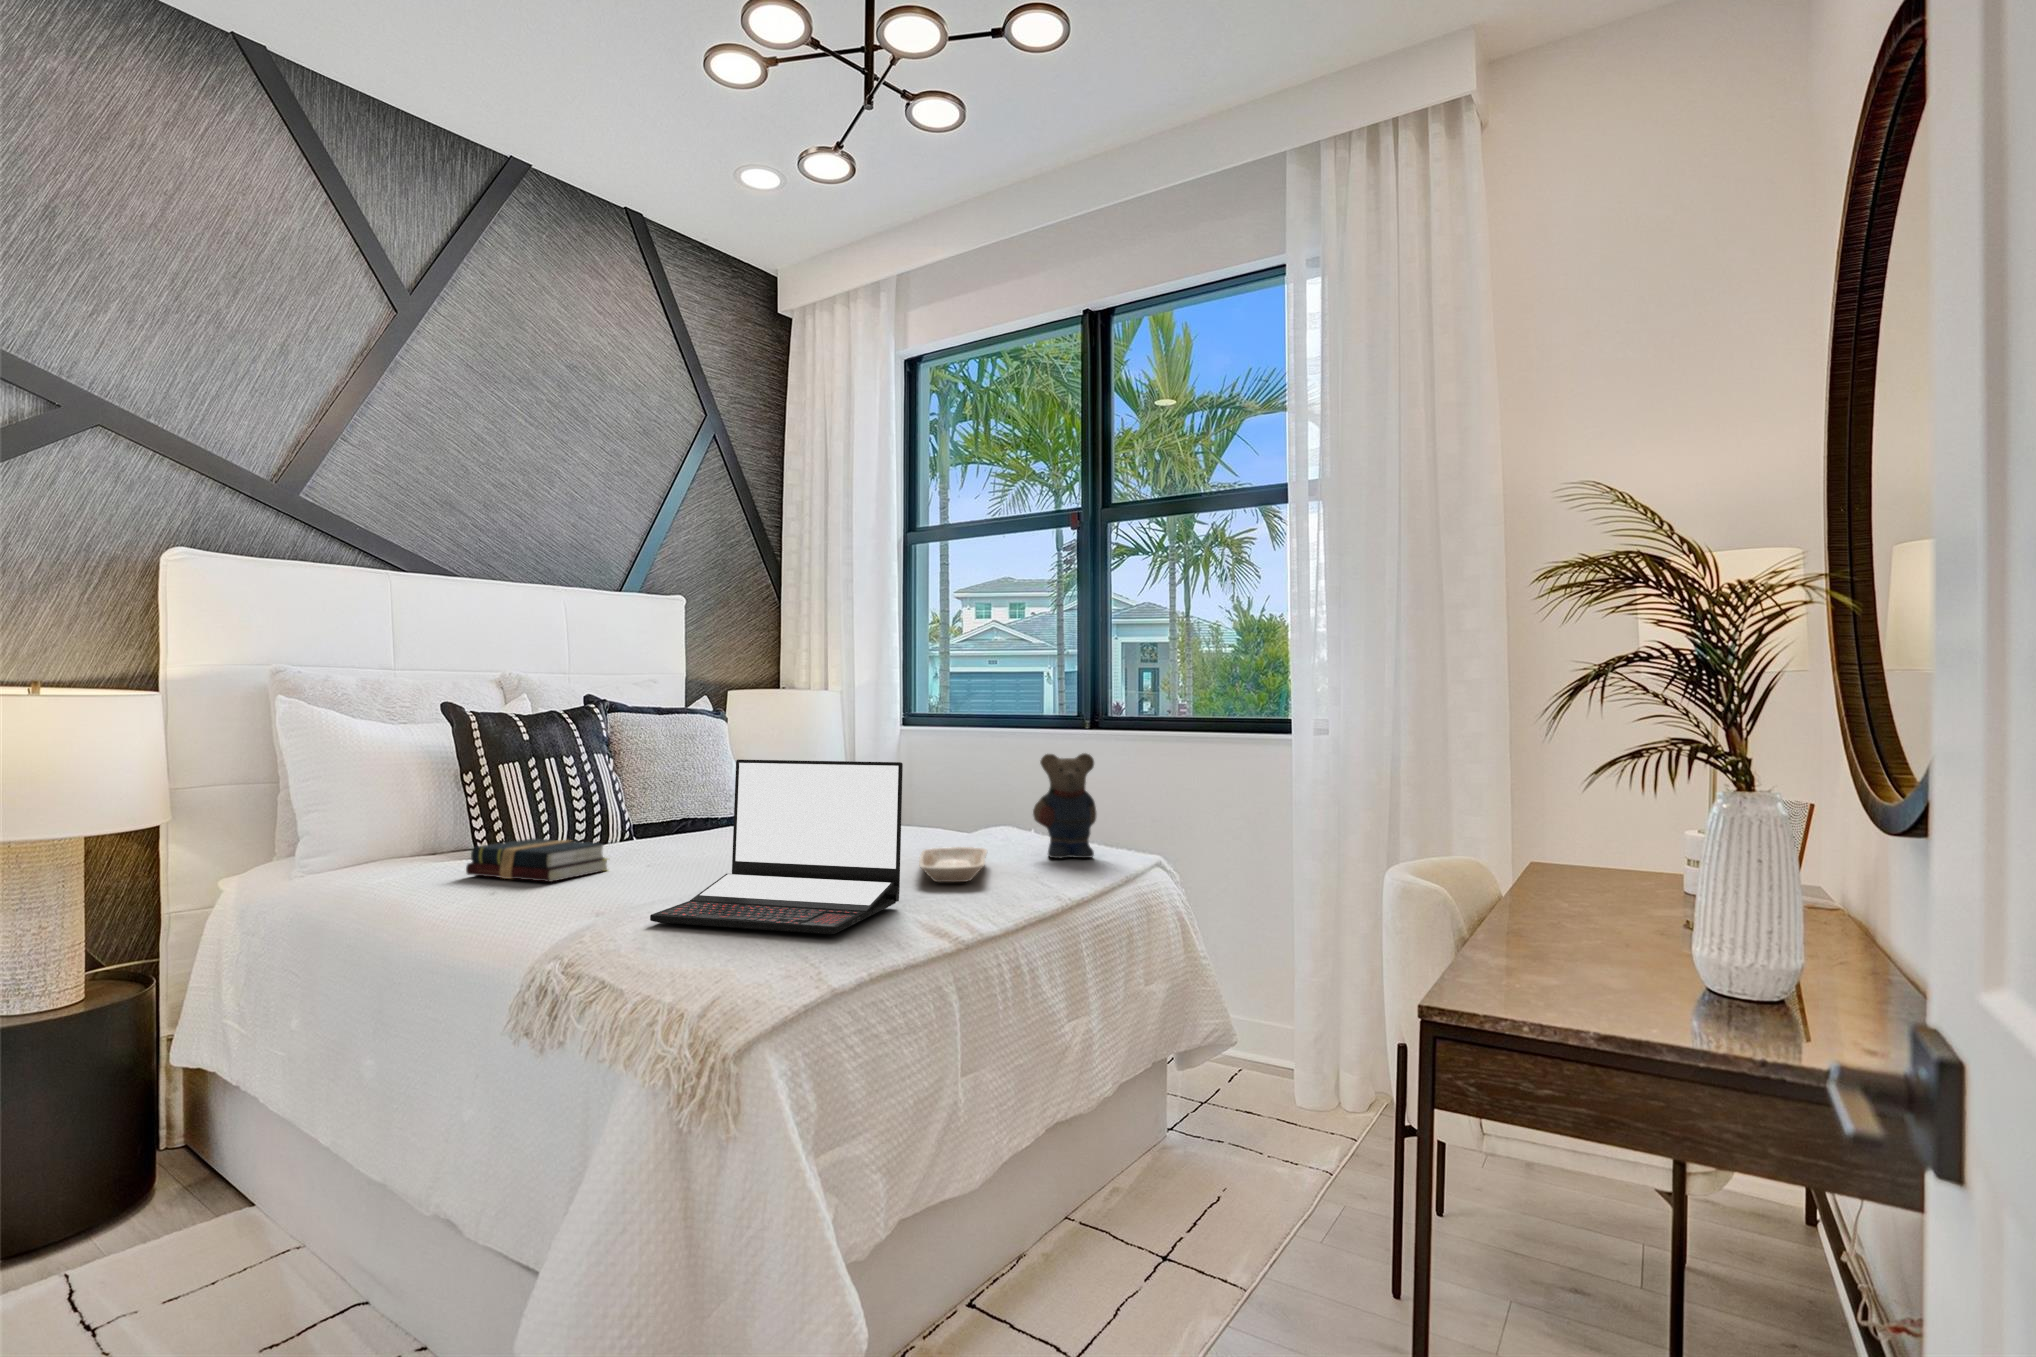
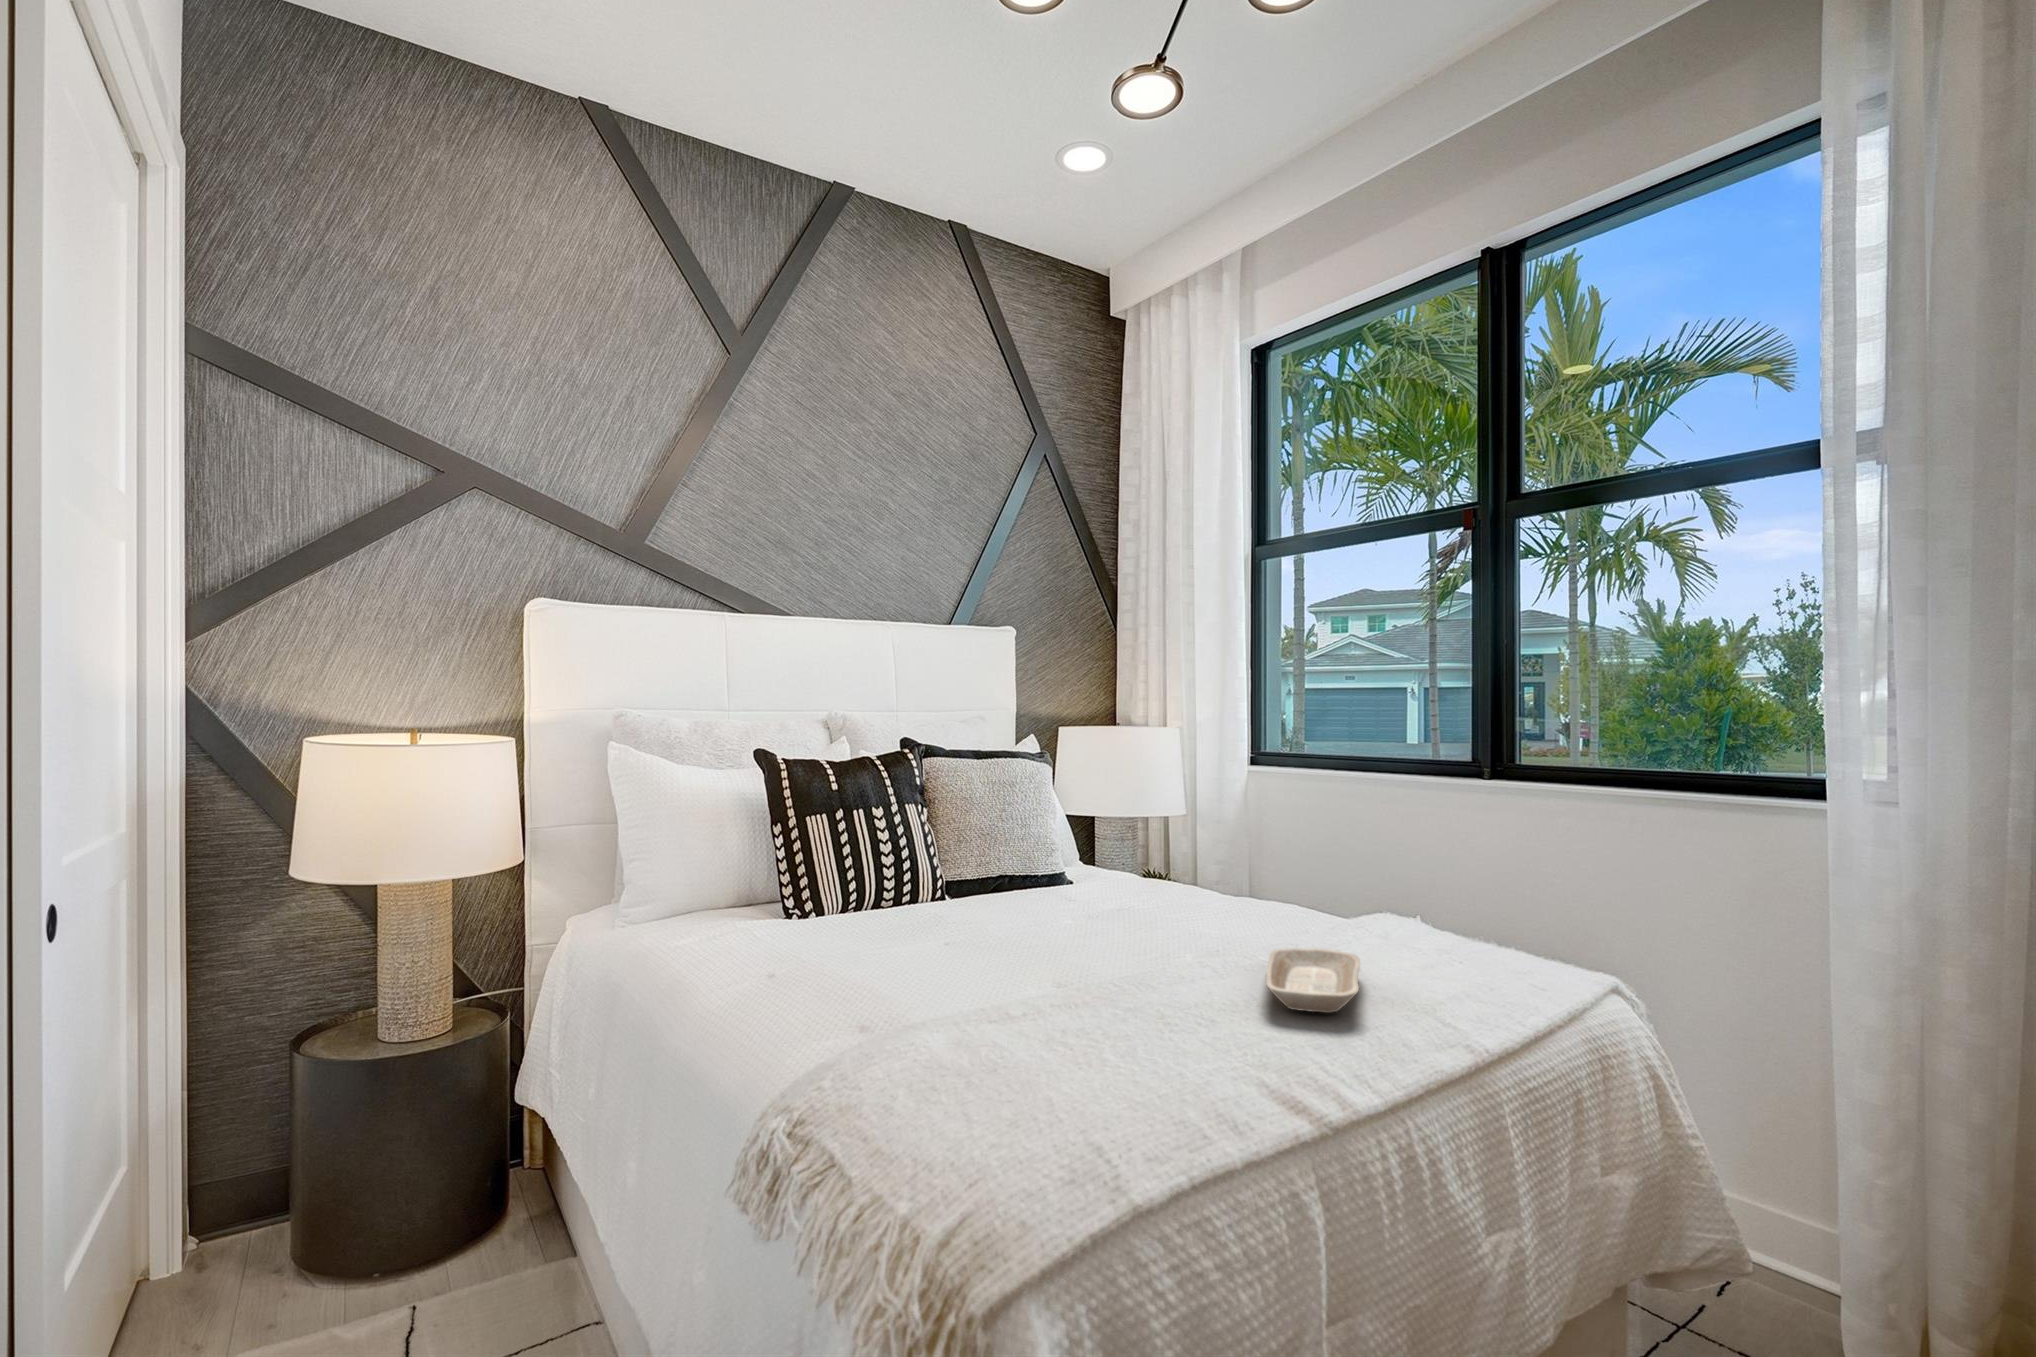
teddy bear: present [1033,753,1096,858] -> none [1423,829,1518,977]
laptop: present [650,759,903,934] -> none [917,838,1240,1111]
hardback book: present [466,838,608,882] -> none [758,904,903,964]

